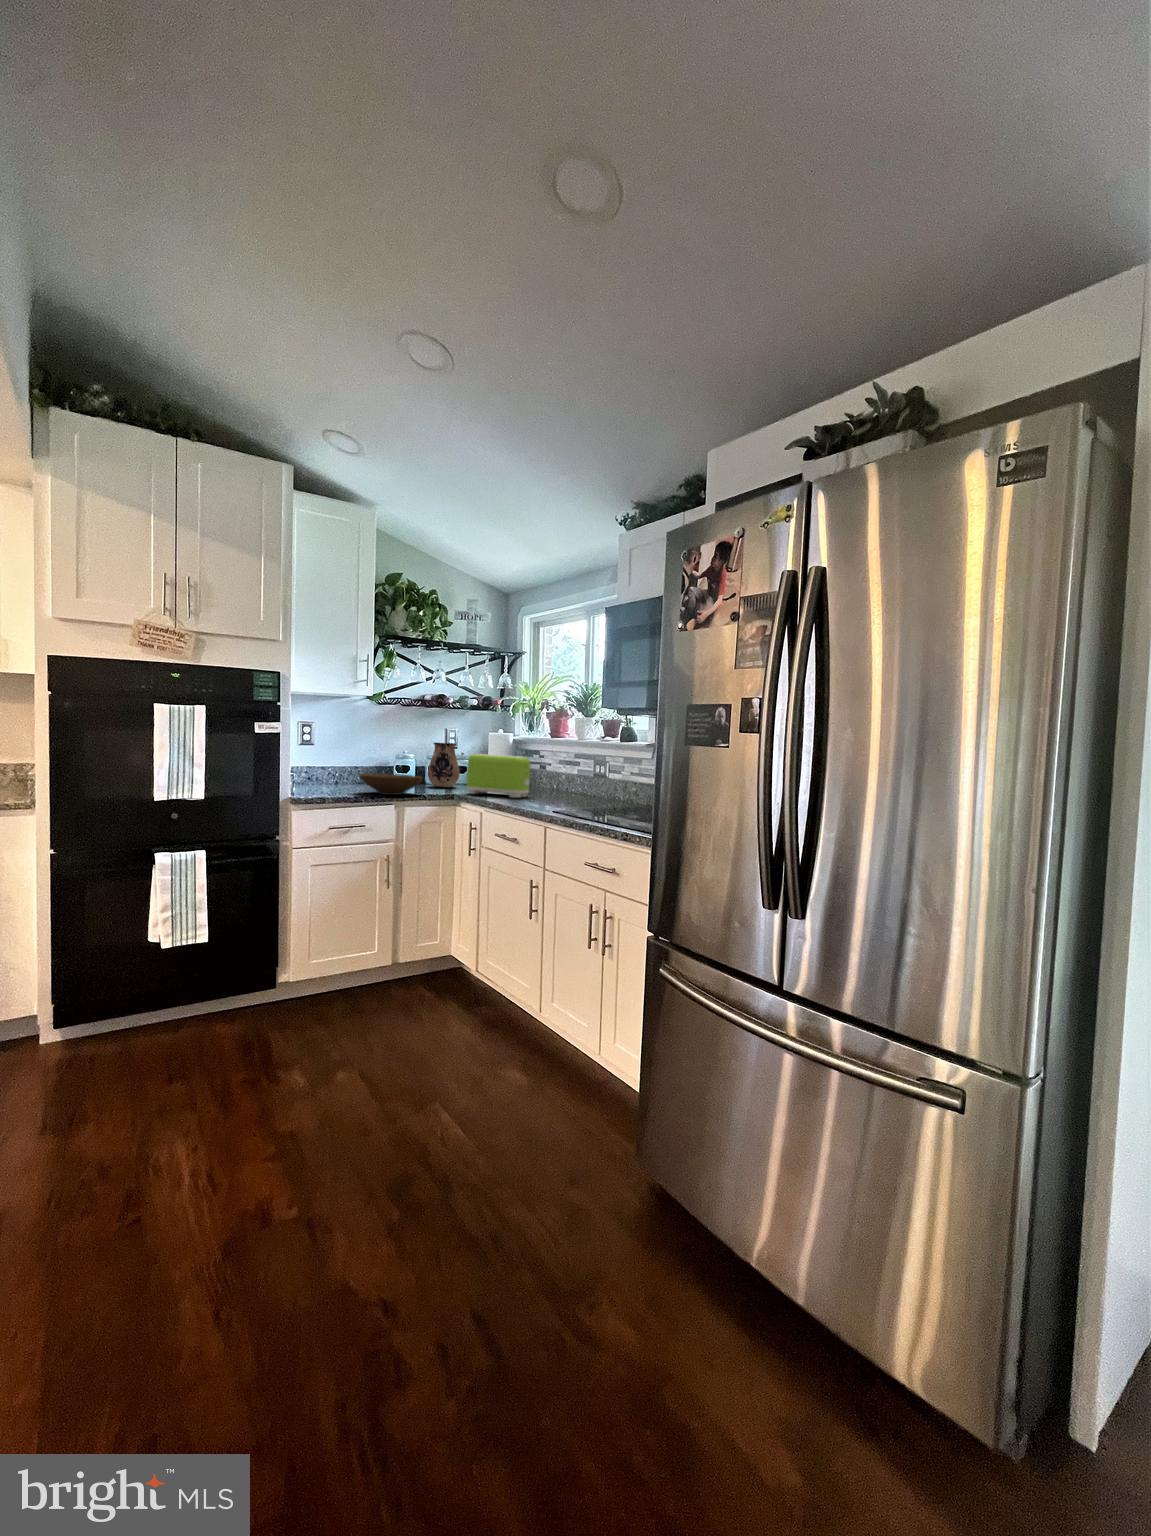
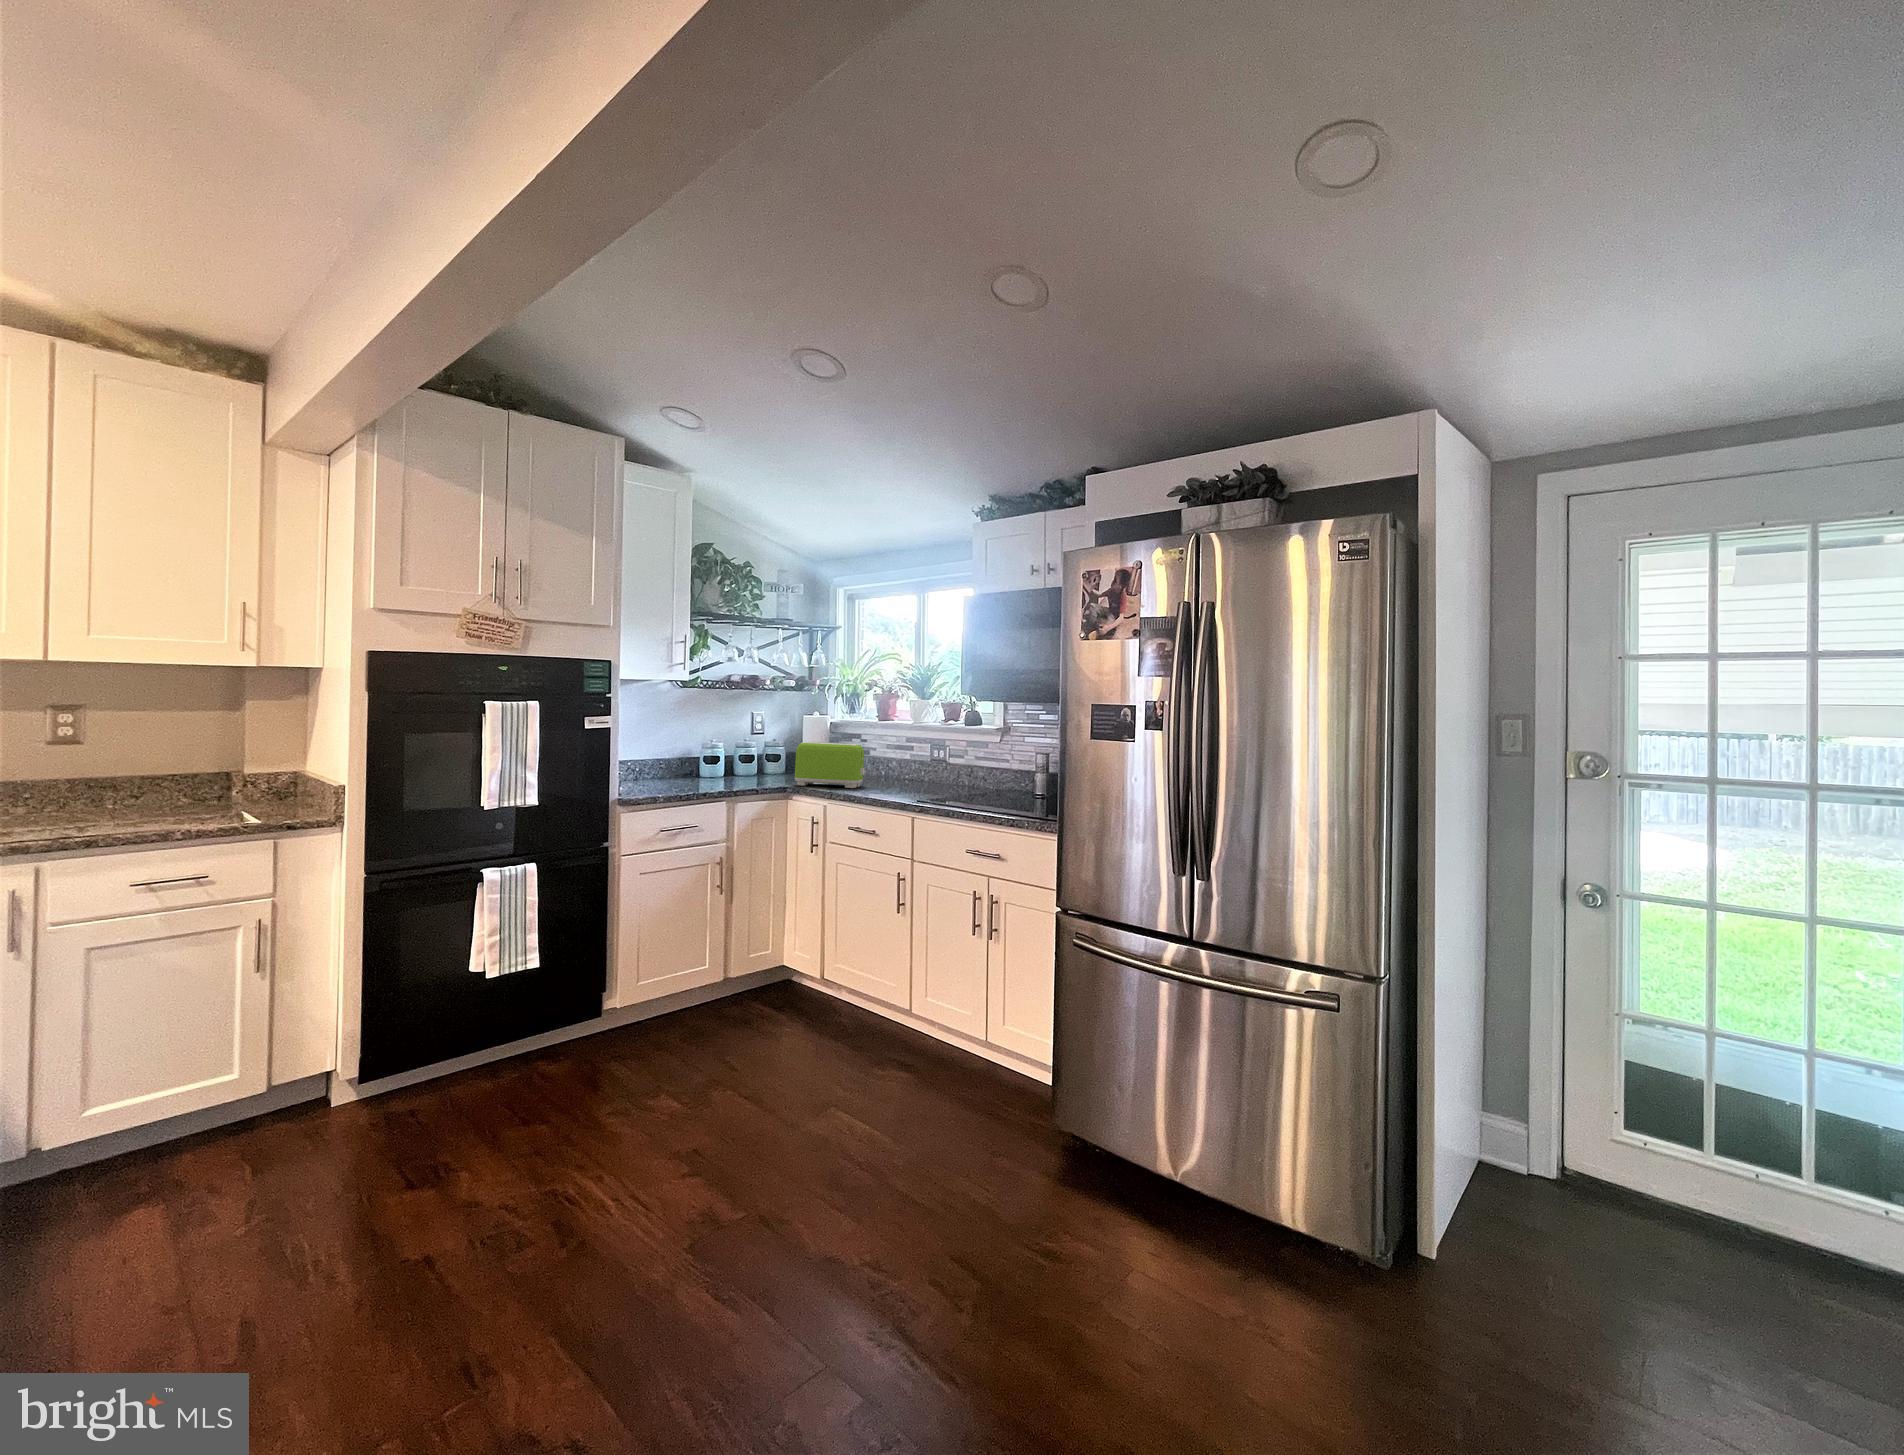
ceramic pitcher: present [428,742,459,787] -> none [738,729,774,778]
wooden bowl: present [360,774,423,795] -> none [683,767,755,791]

